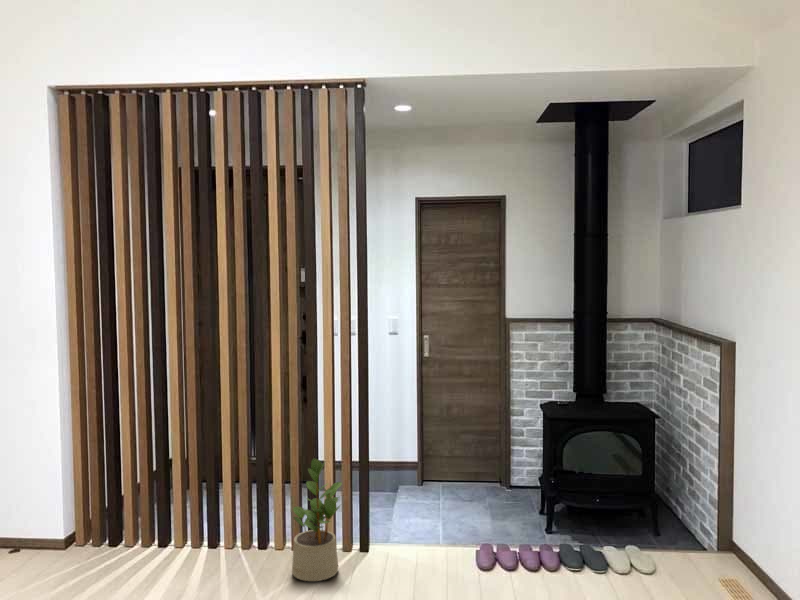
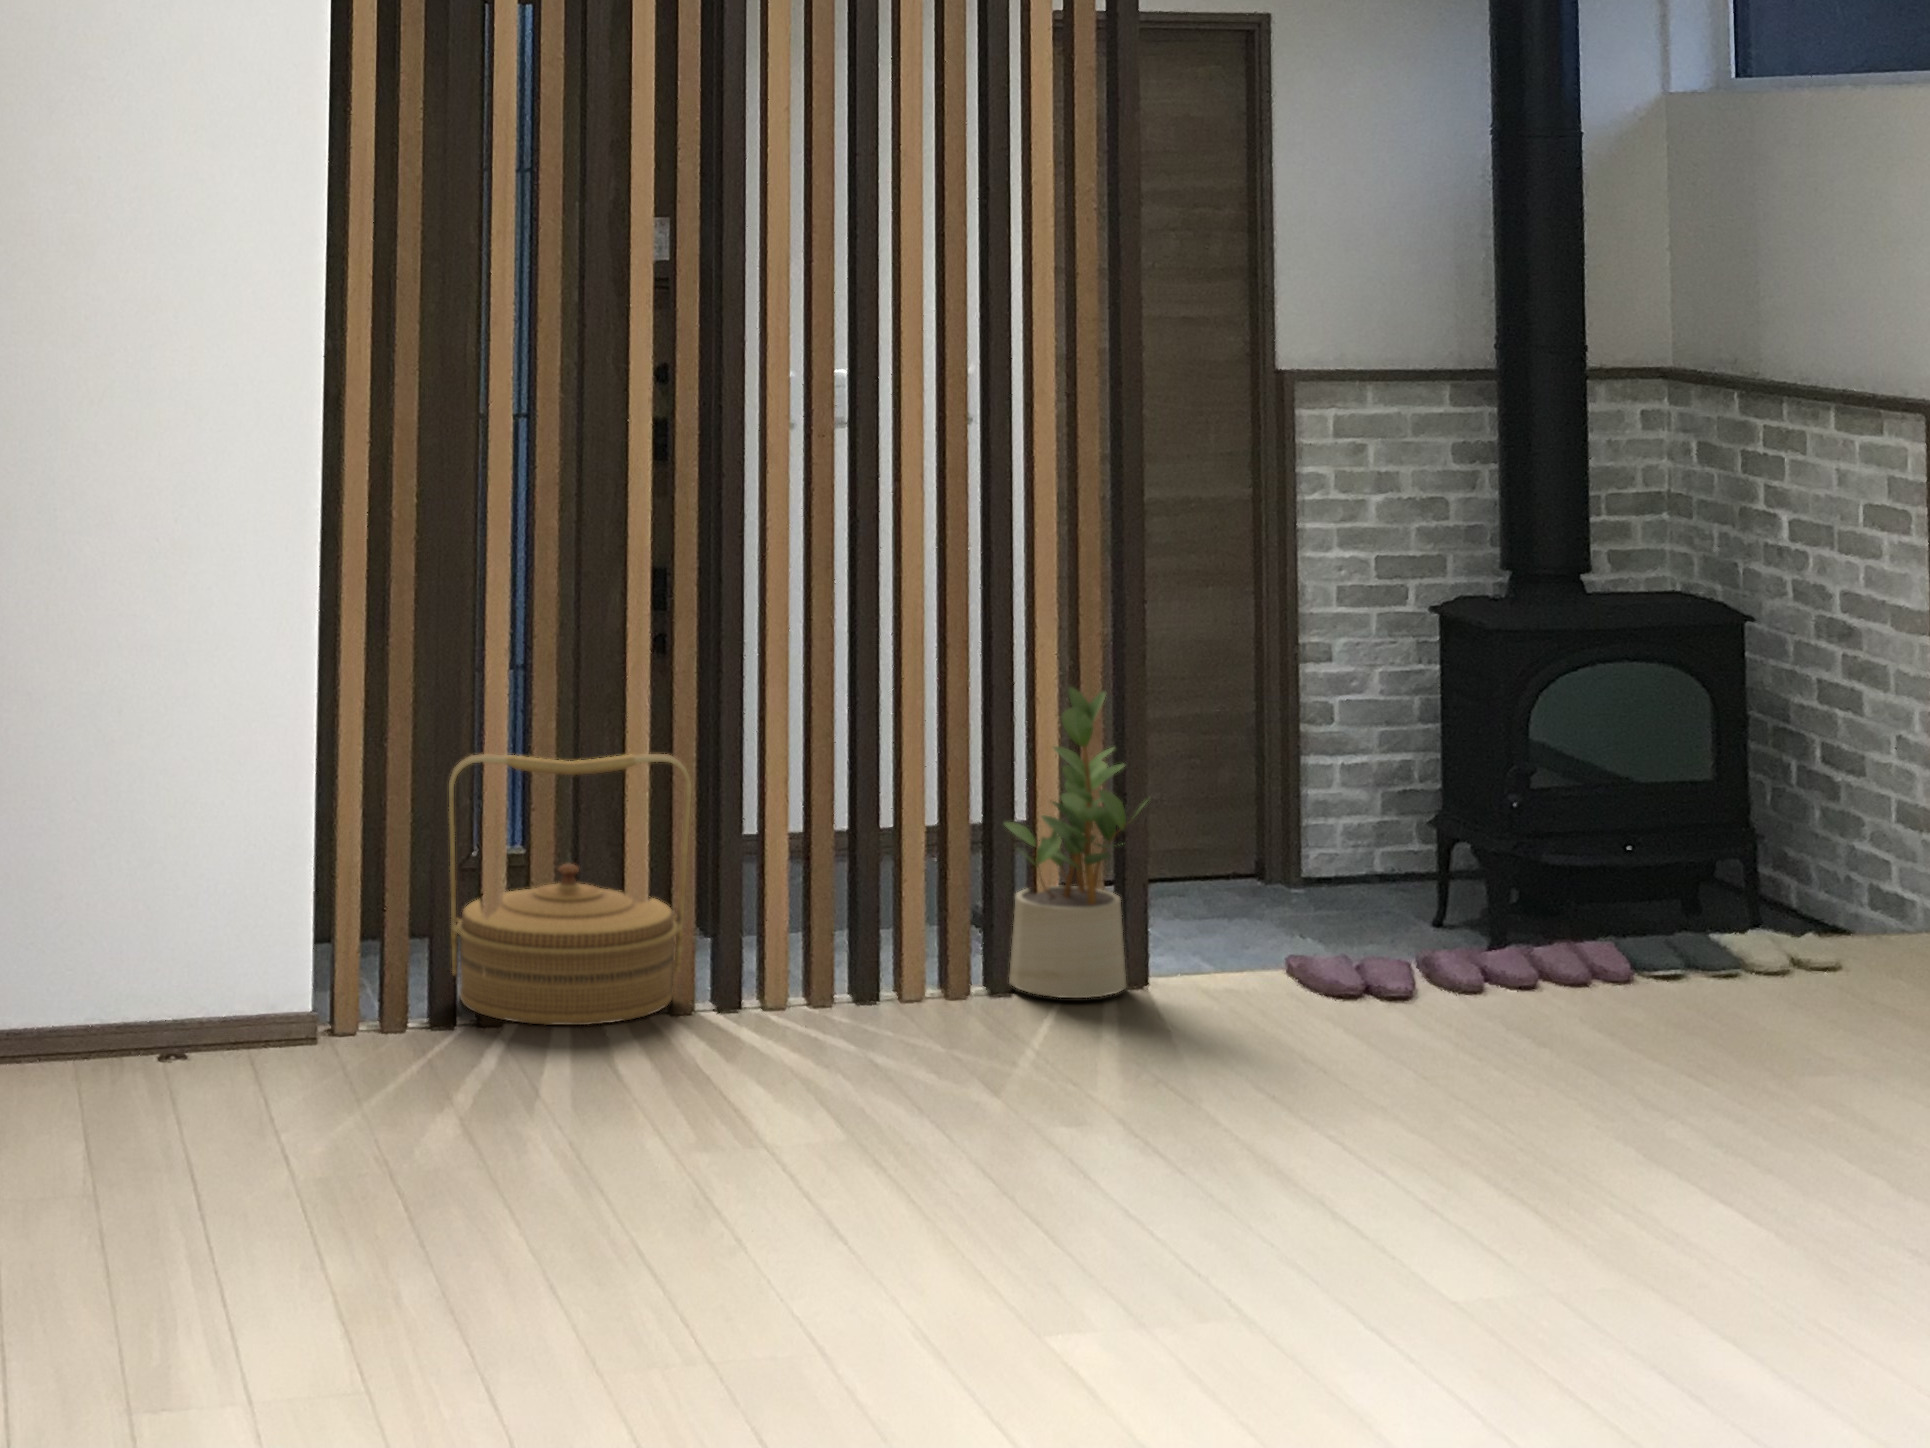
woven basket: none [80,475,170,583] -> present [449,754,691,1025]

